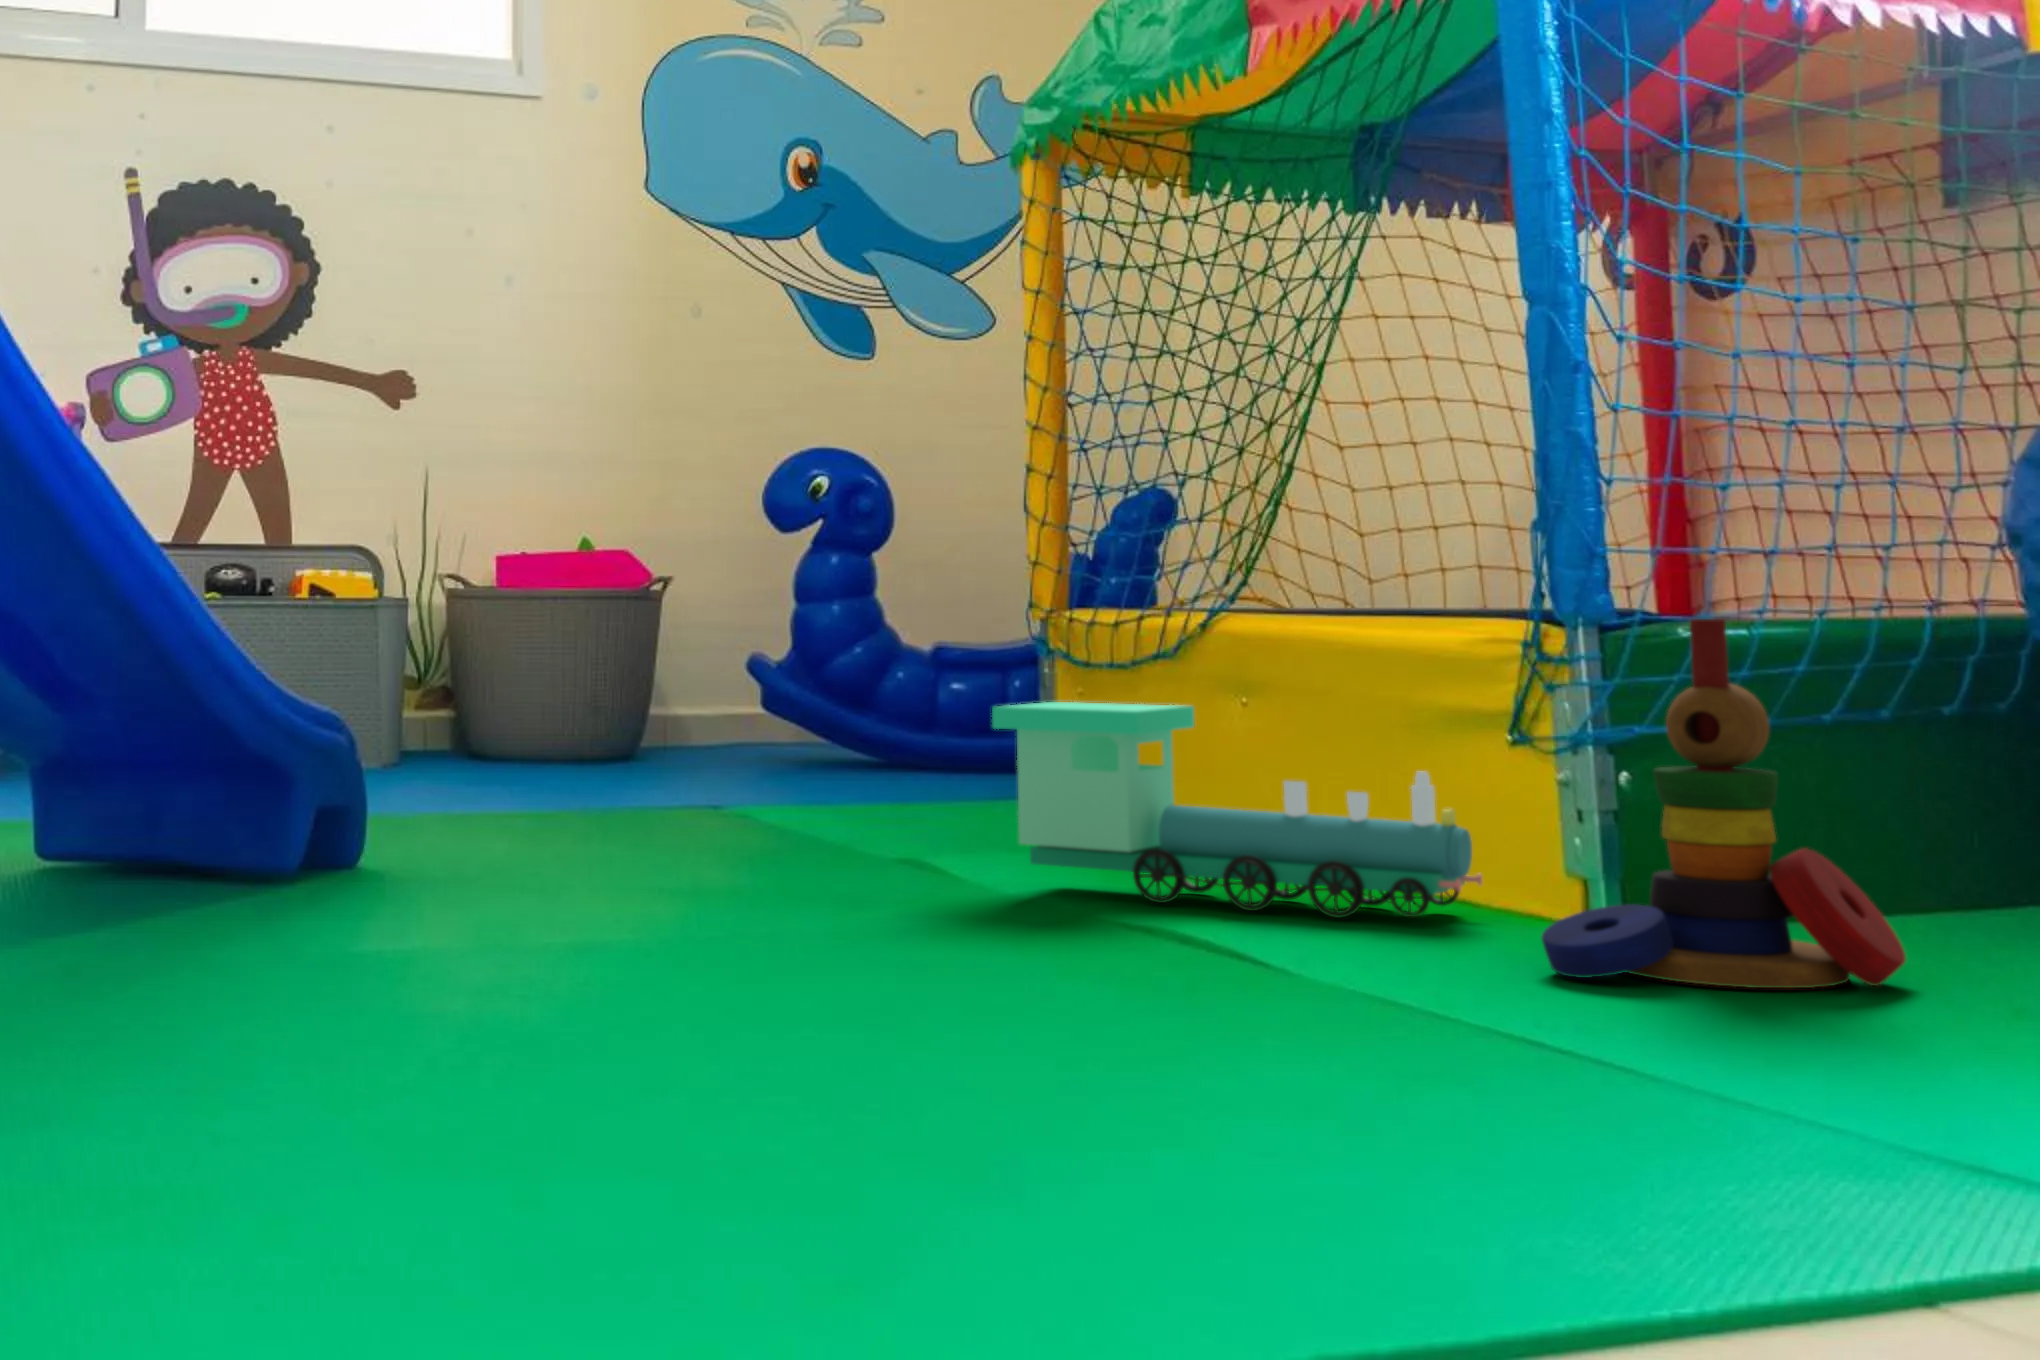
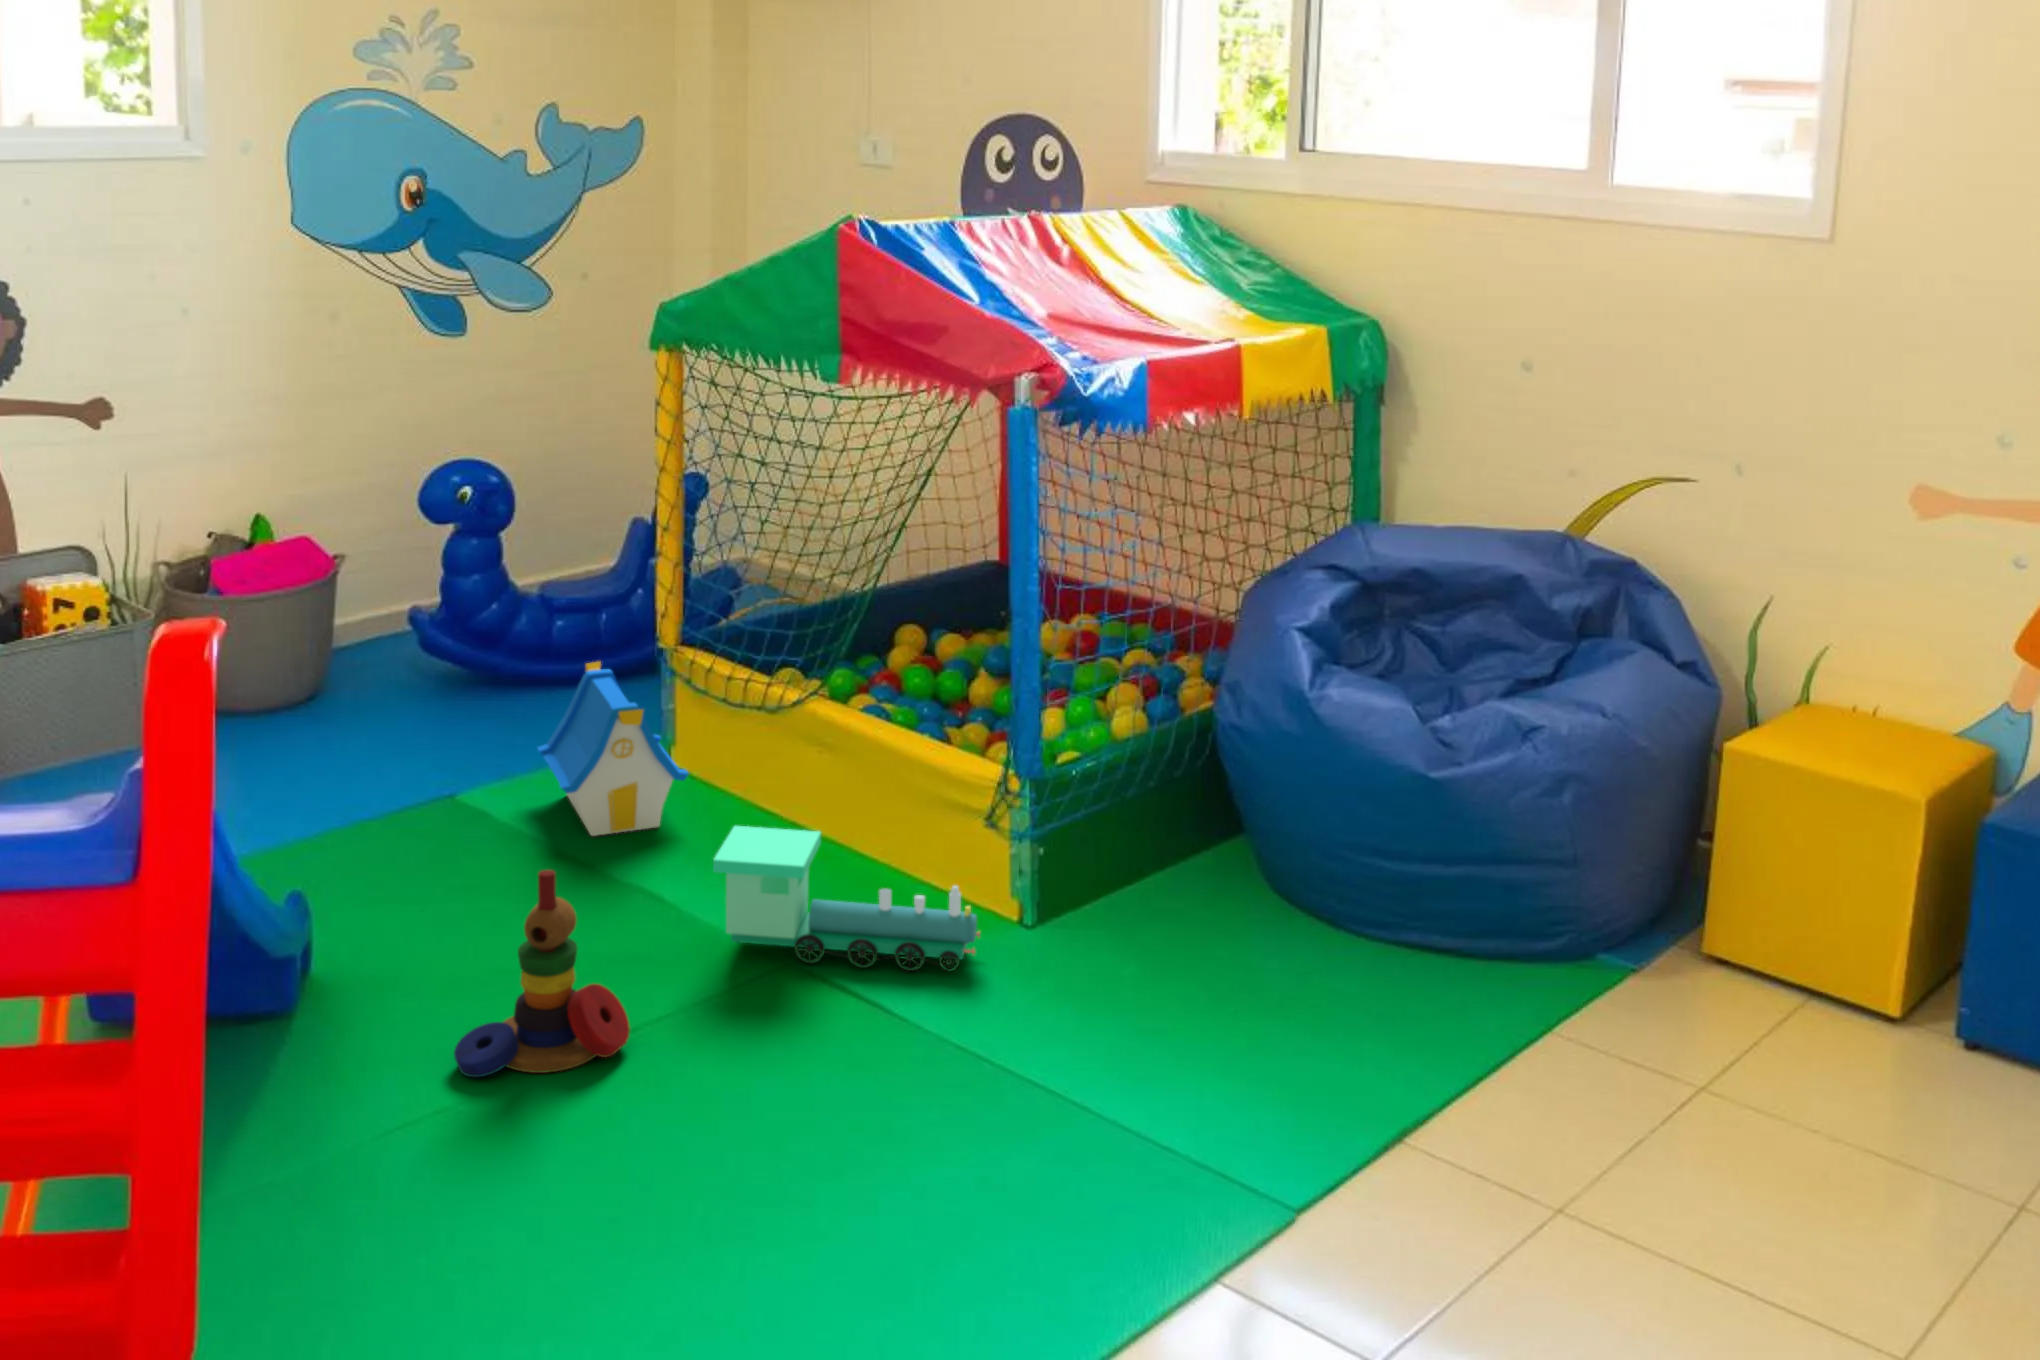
toy house: none [845,617,1050,828] -> present [538,661,688,836]
stacking toy: present [1542,619,1905,988] -> present [454,870,630,1077]

